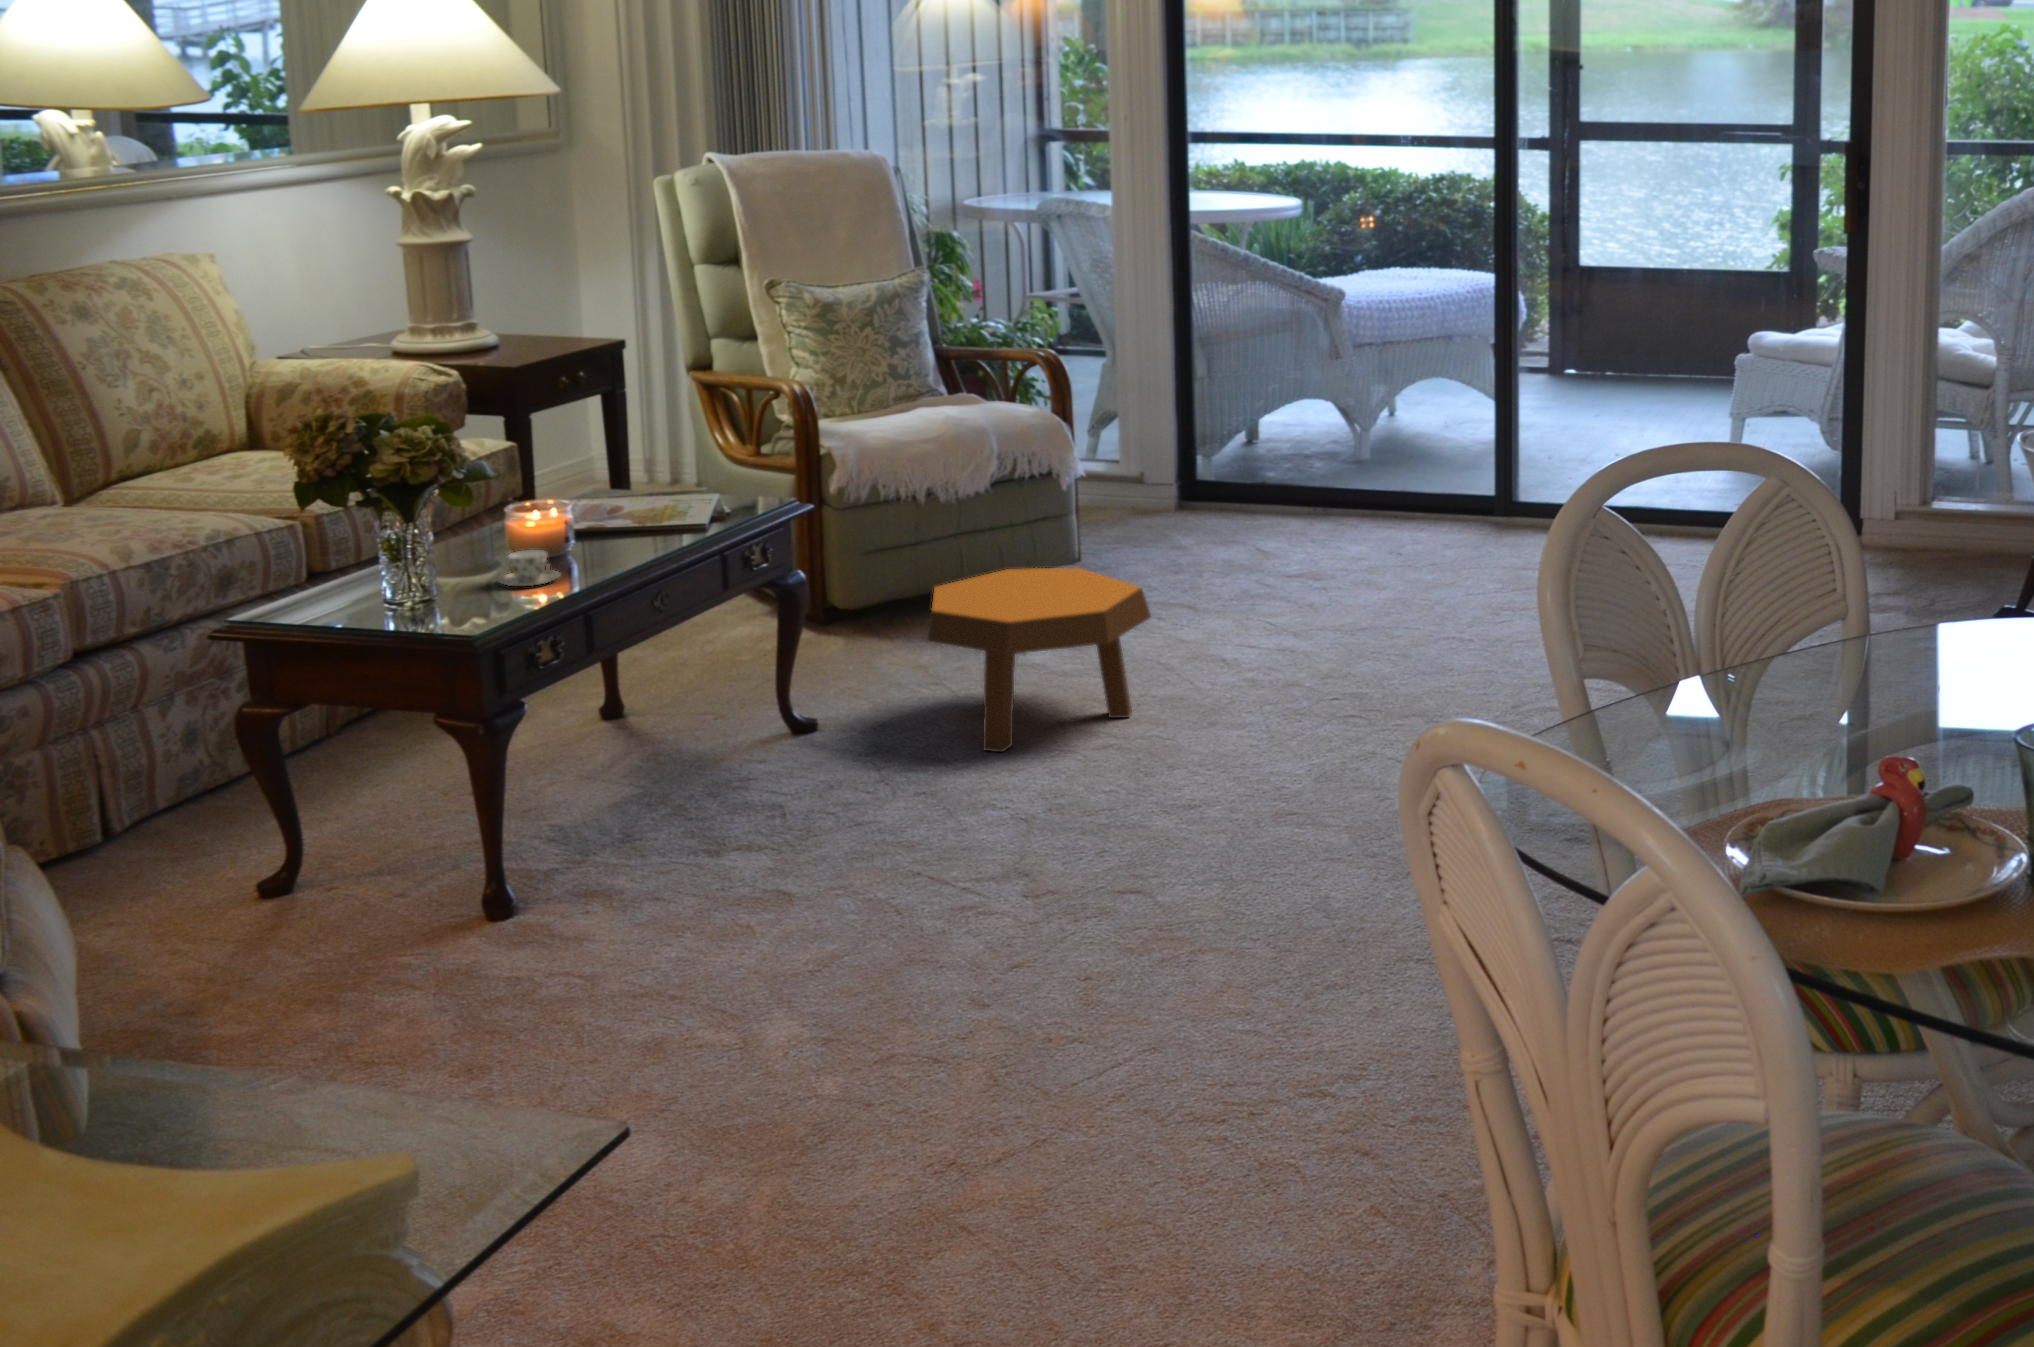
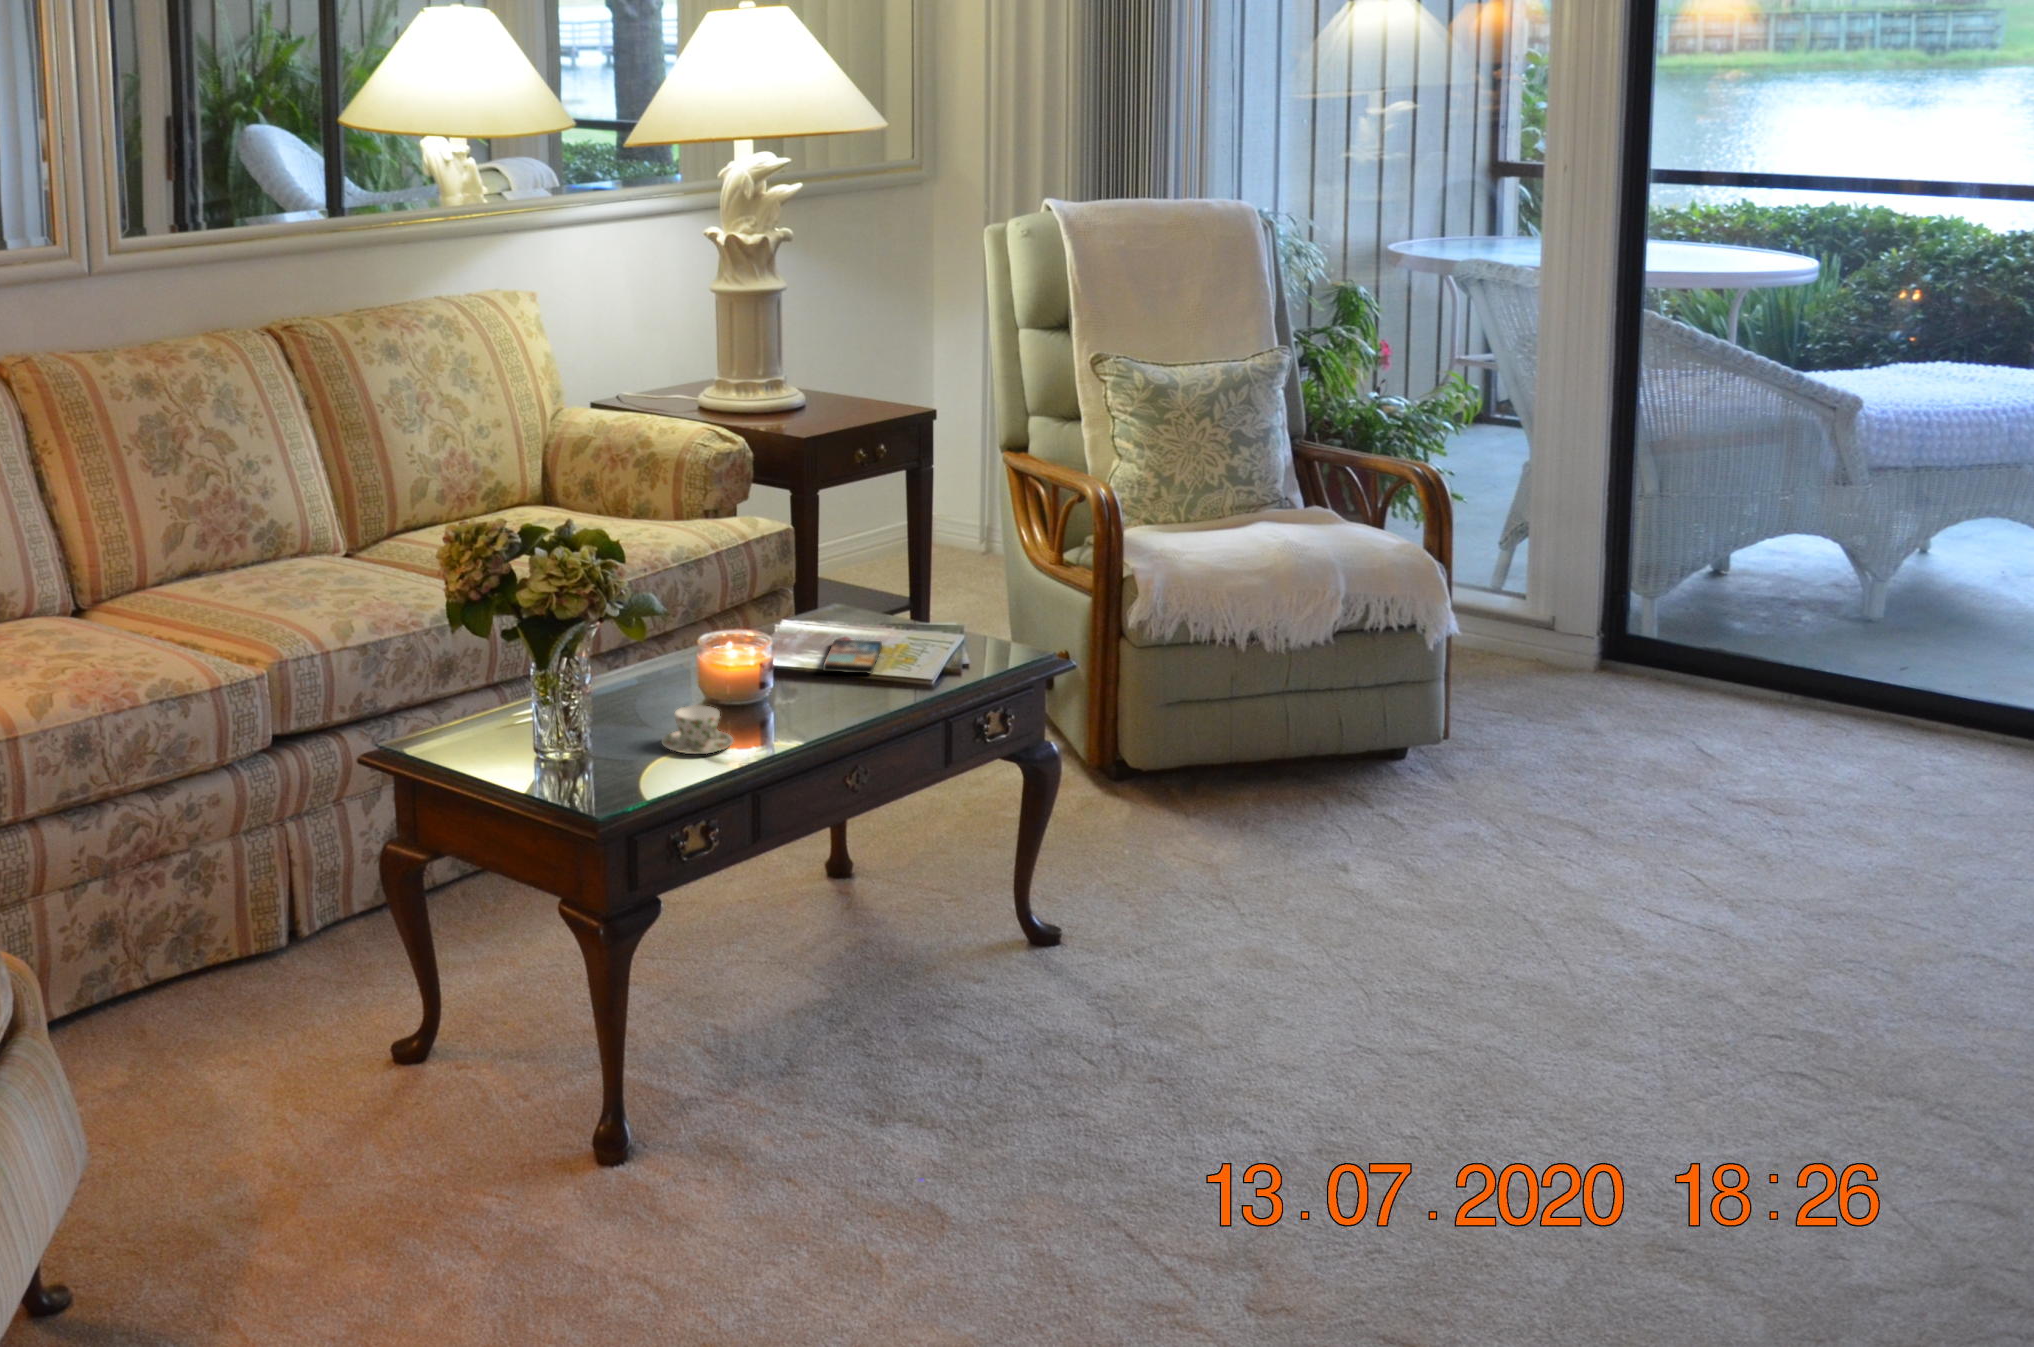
smartphone: none [609,503,653,526] -> present [823,640,882,673]
footstool: present [928,568,1151,752] -> none [1203,773,1522,1041]

